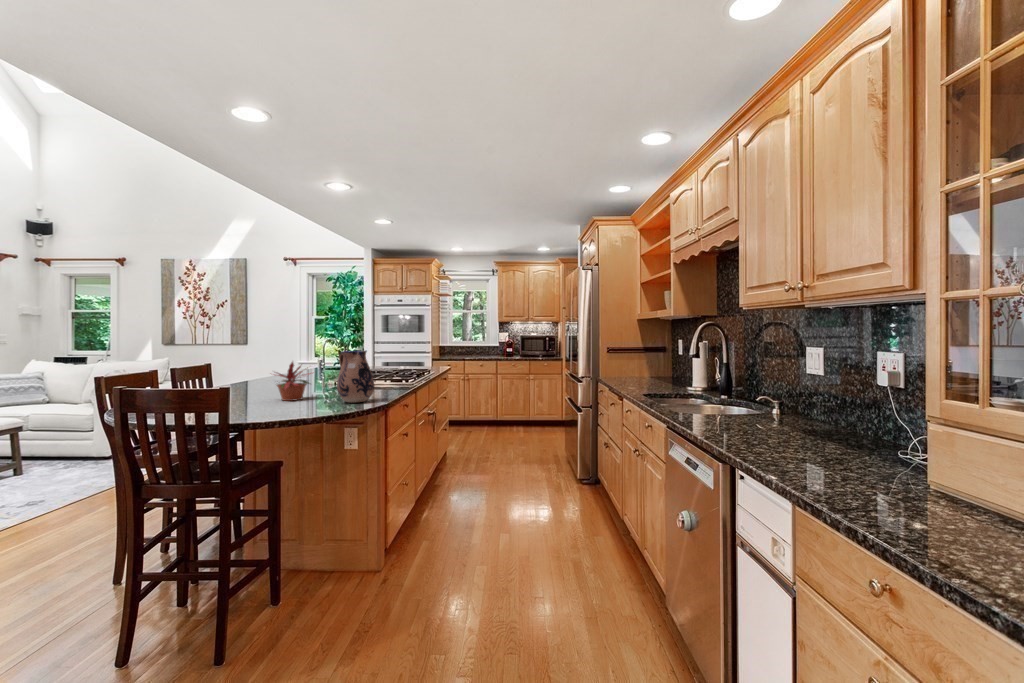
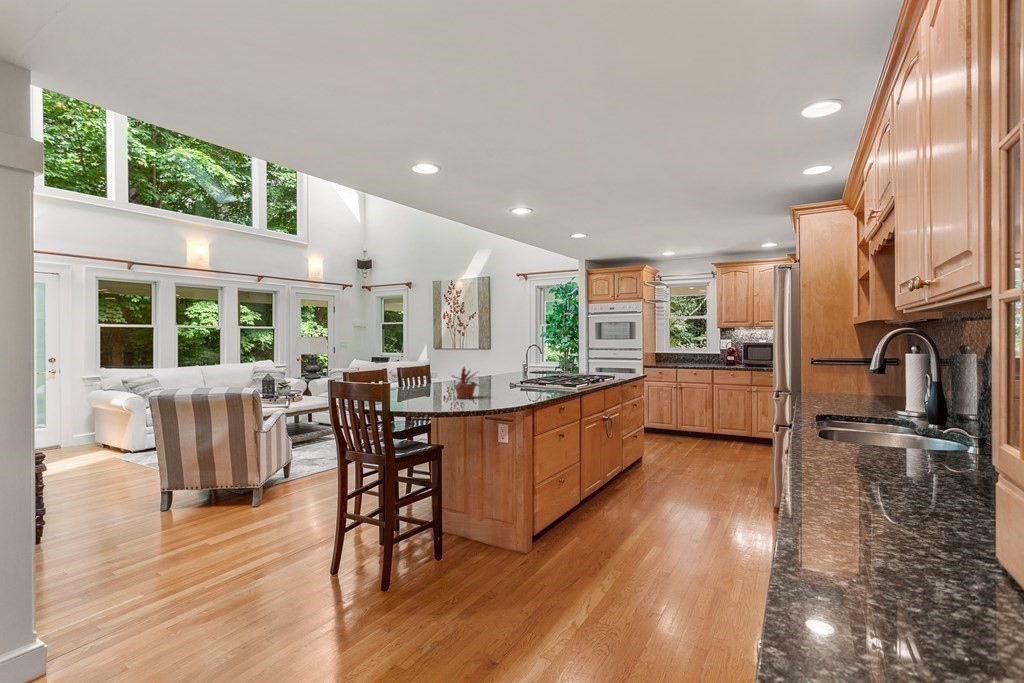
ceramic pitcher: present [337,351,375,403] -> none [489,359,519,403]

